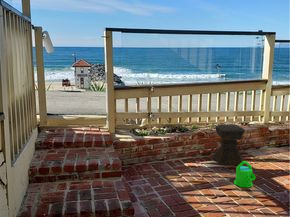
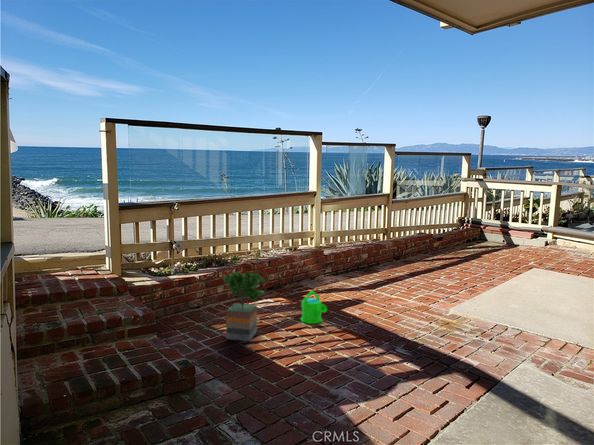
stool: present [213,124,245,165] -> none [263,249,304,303]
potted tree: none [172,139,204,193] -> present [224,271,264,341]

